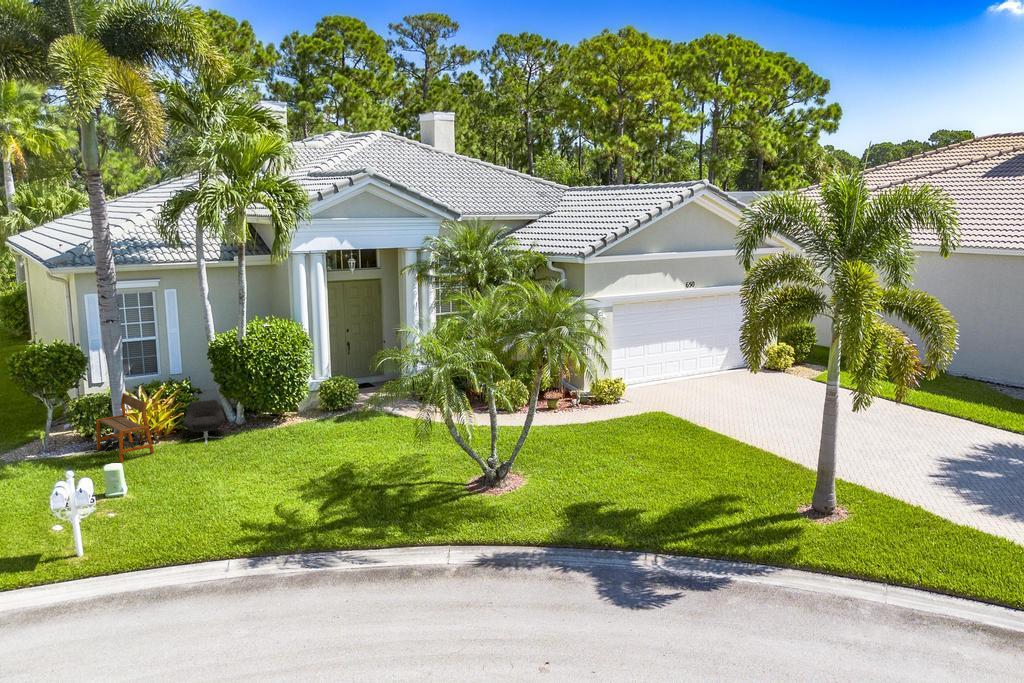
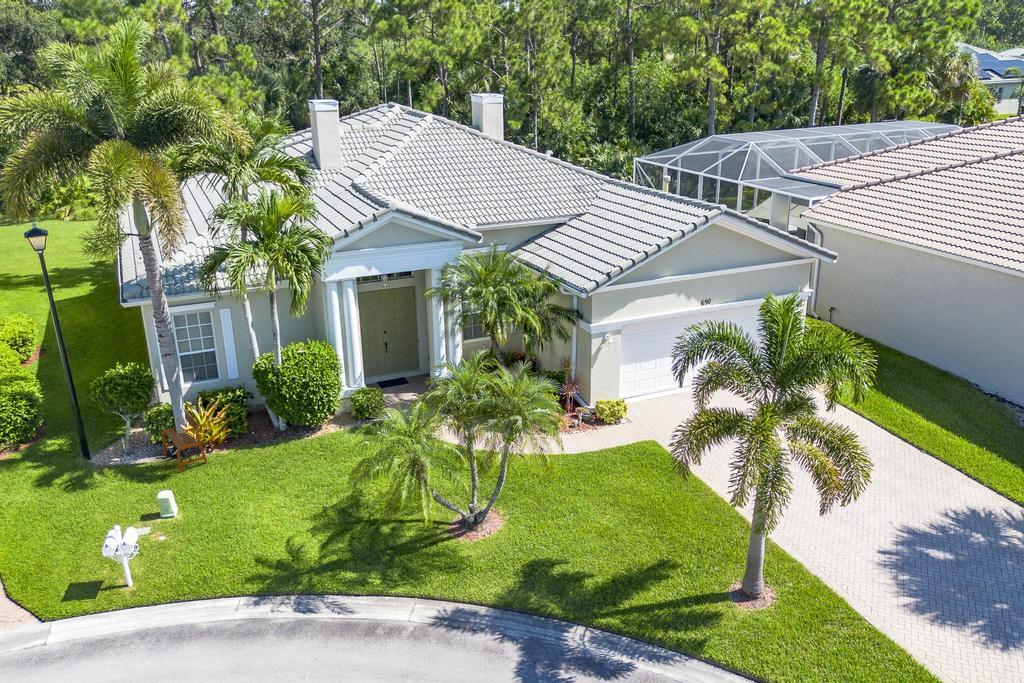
lounge chair: present [183,400,225,444] -> none [231,412,267,454]

